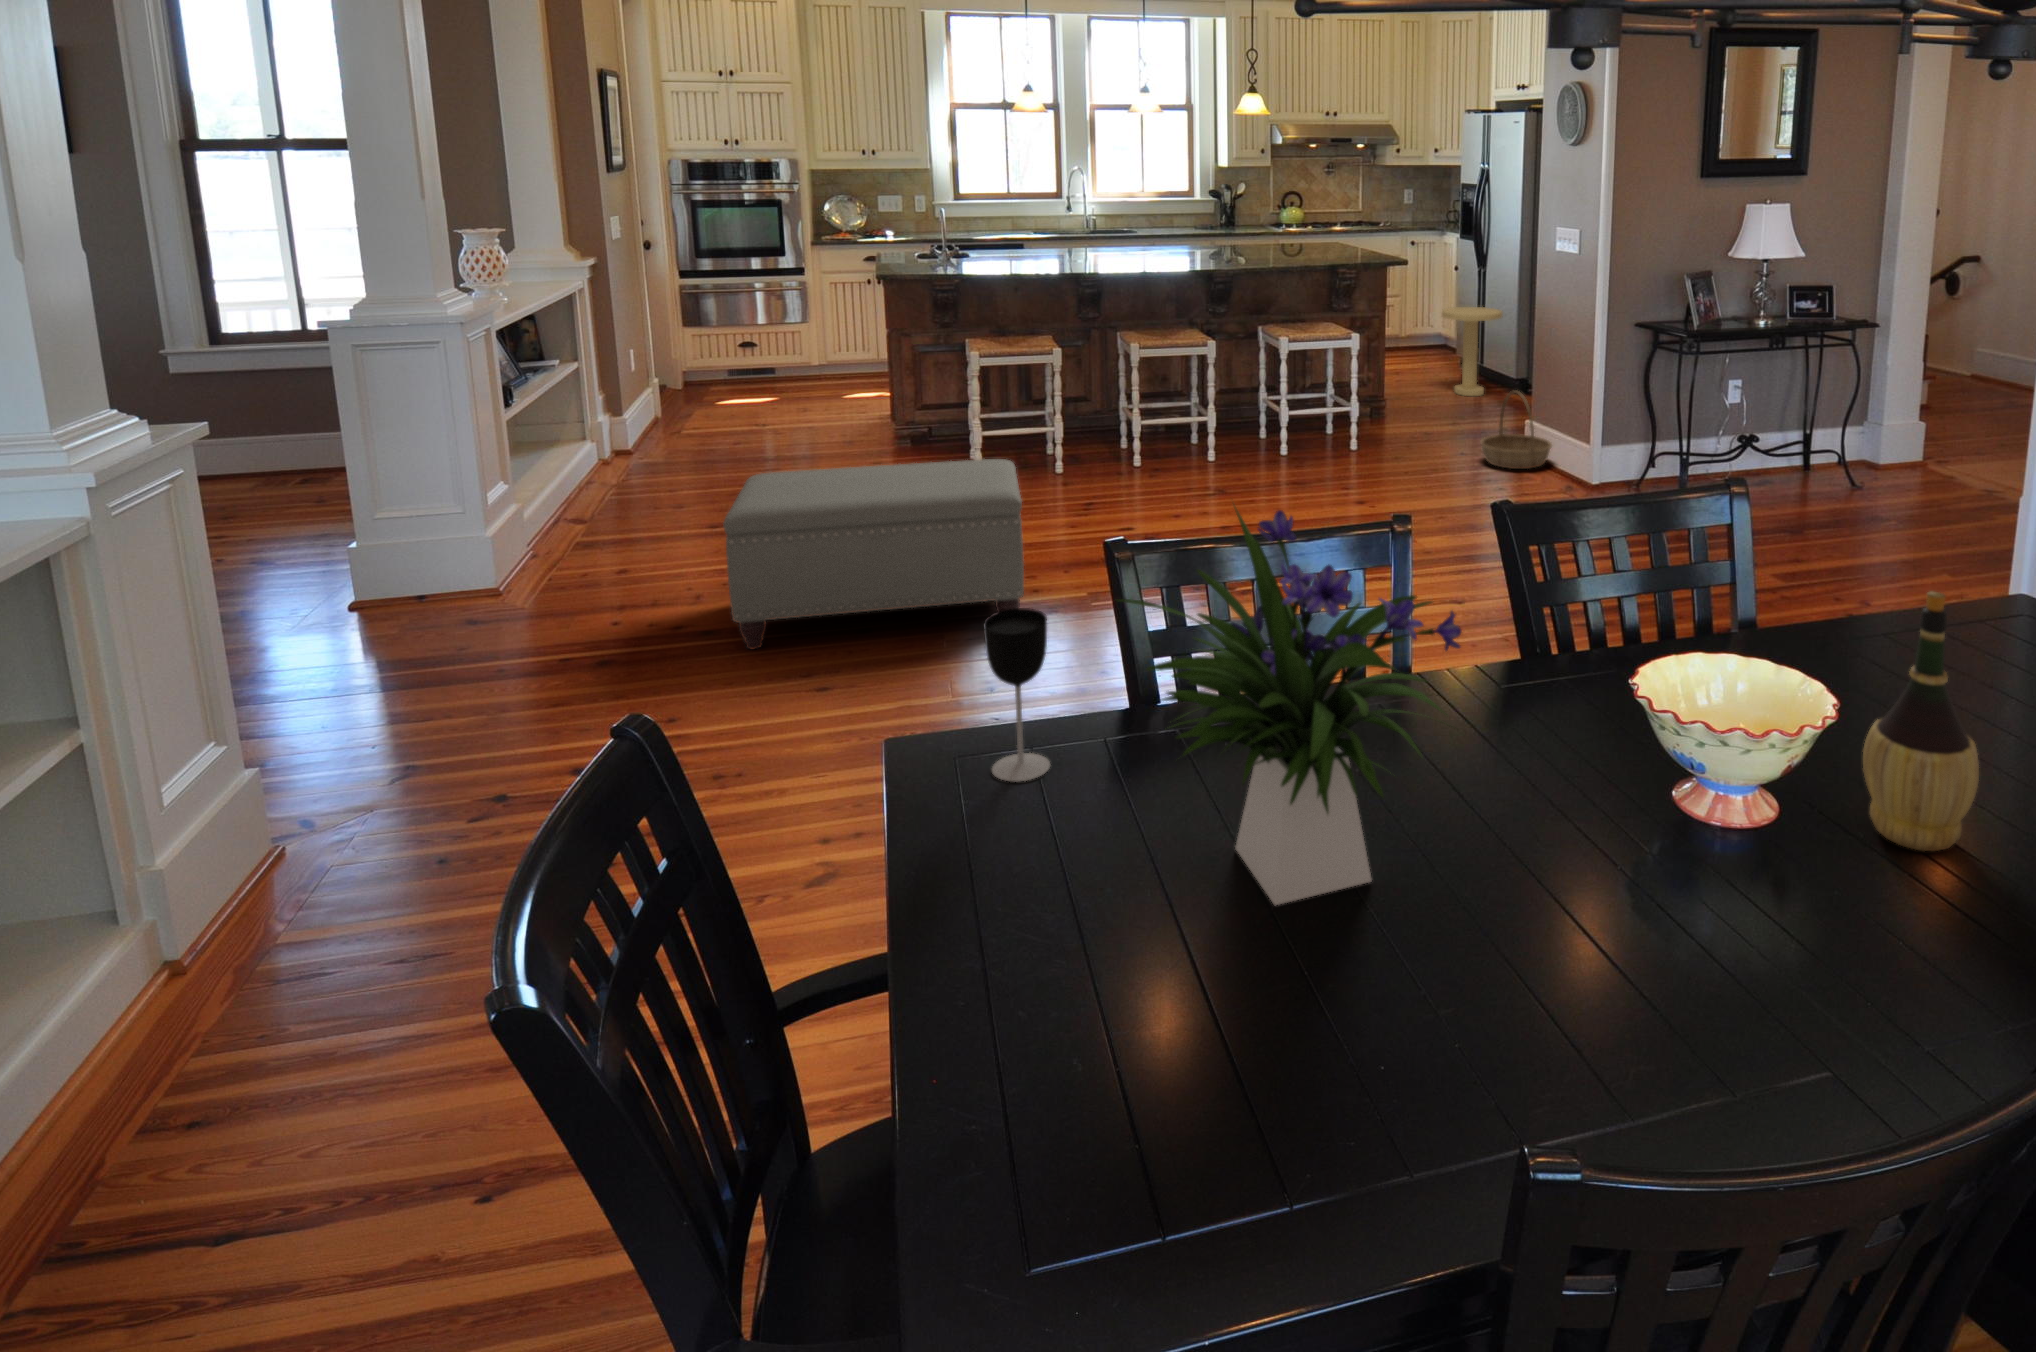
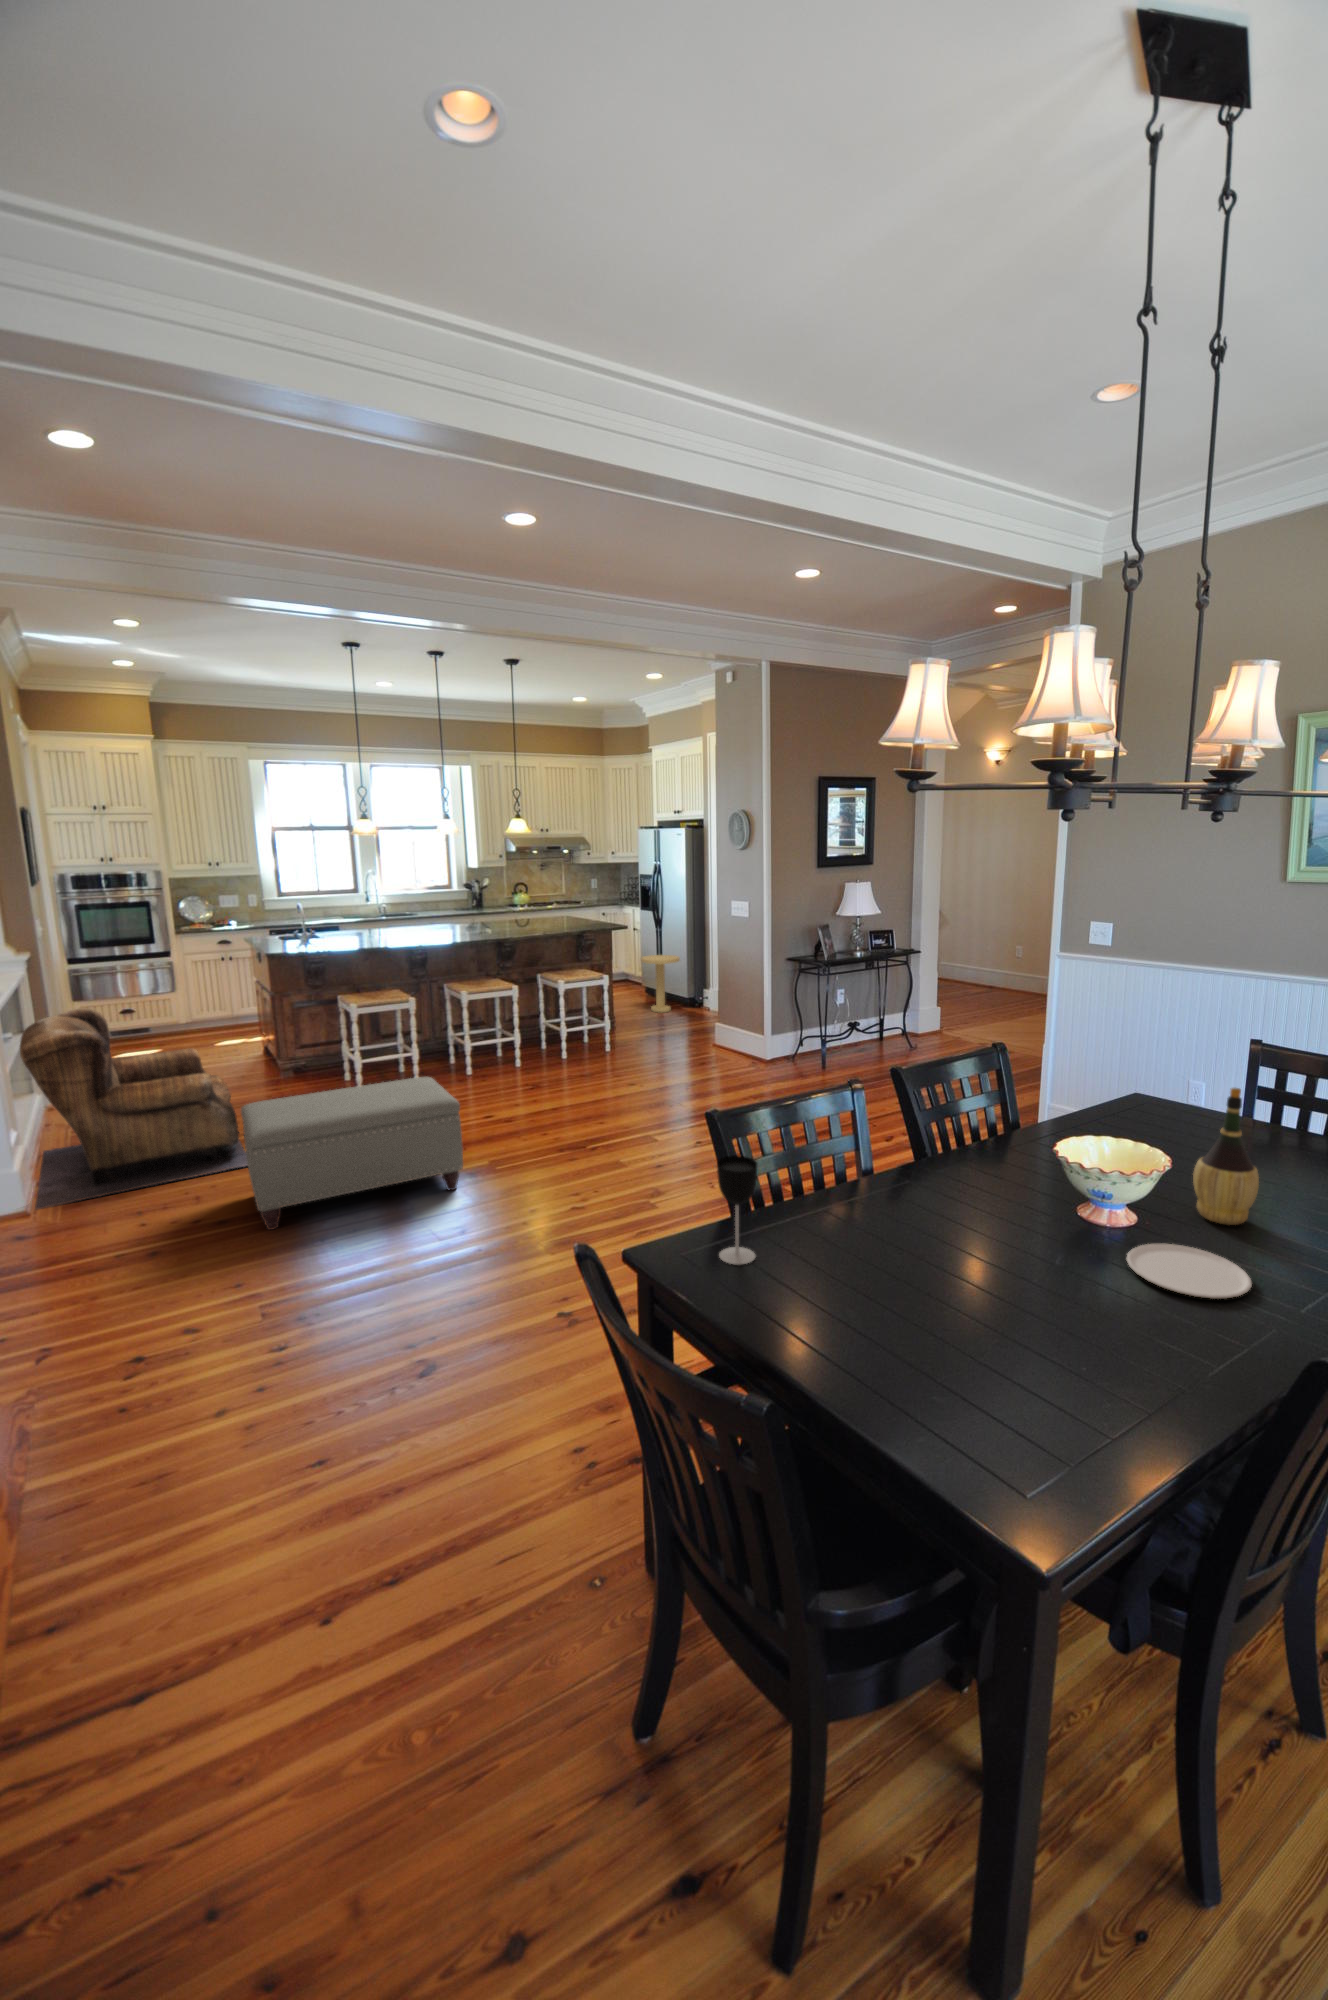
armchair: none [507,332,793,587] -> present [20,1008,247,1210]
basket: present [1480,391,1552,469] -> none [693,1006,738,1056]
flower arrangement: present [1118,507,1462,905] -> none [840,1071,1066,1305]
plate: none [1628,858,1839,981] -> present [1126,1244,1252,1299]

